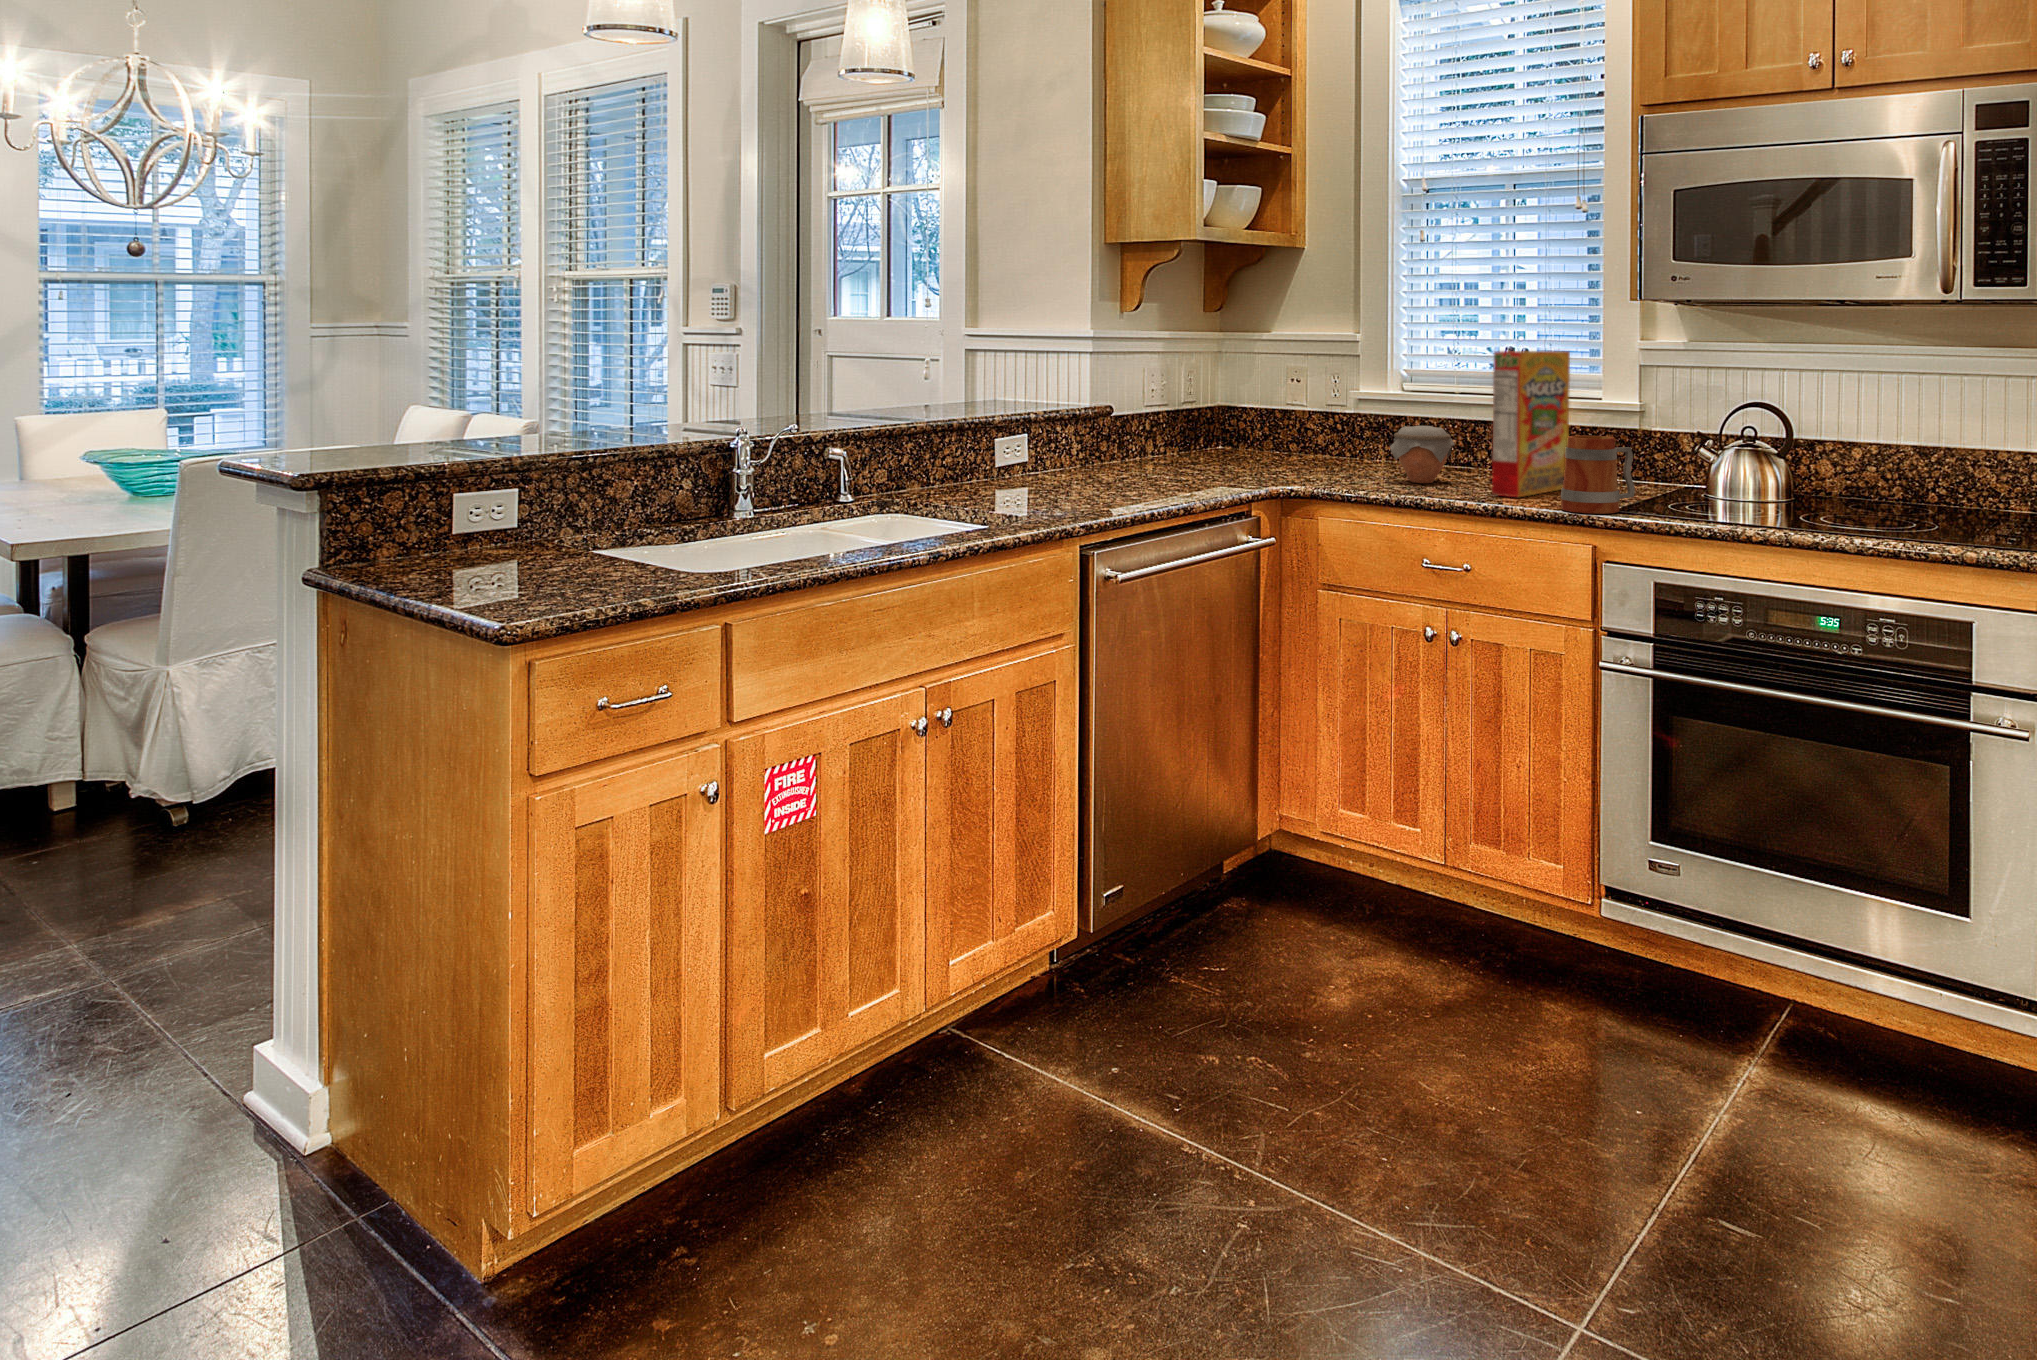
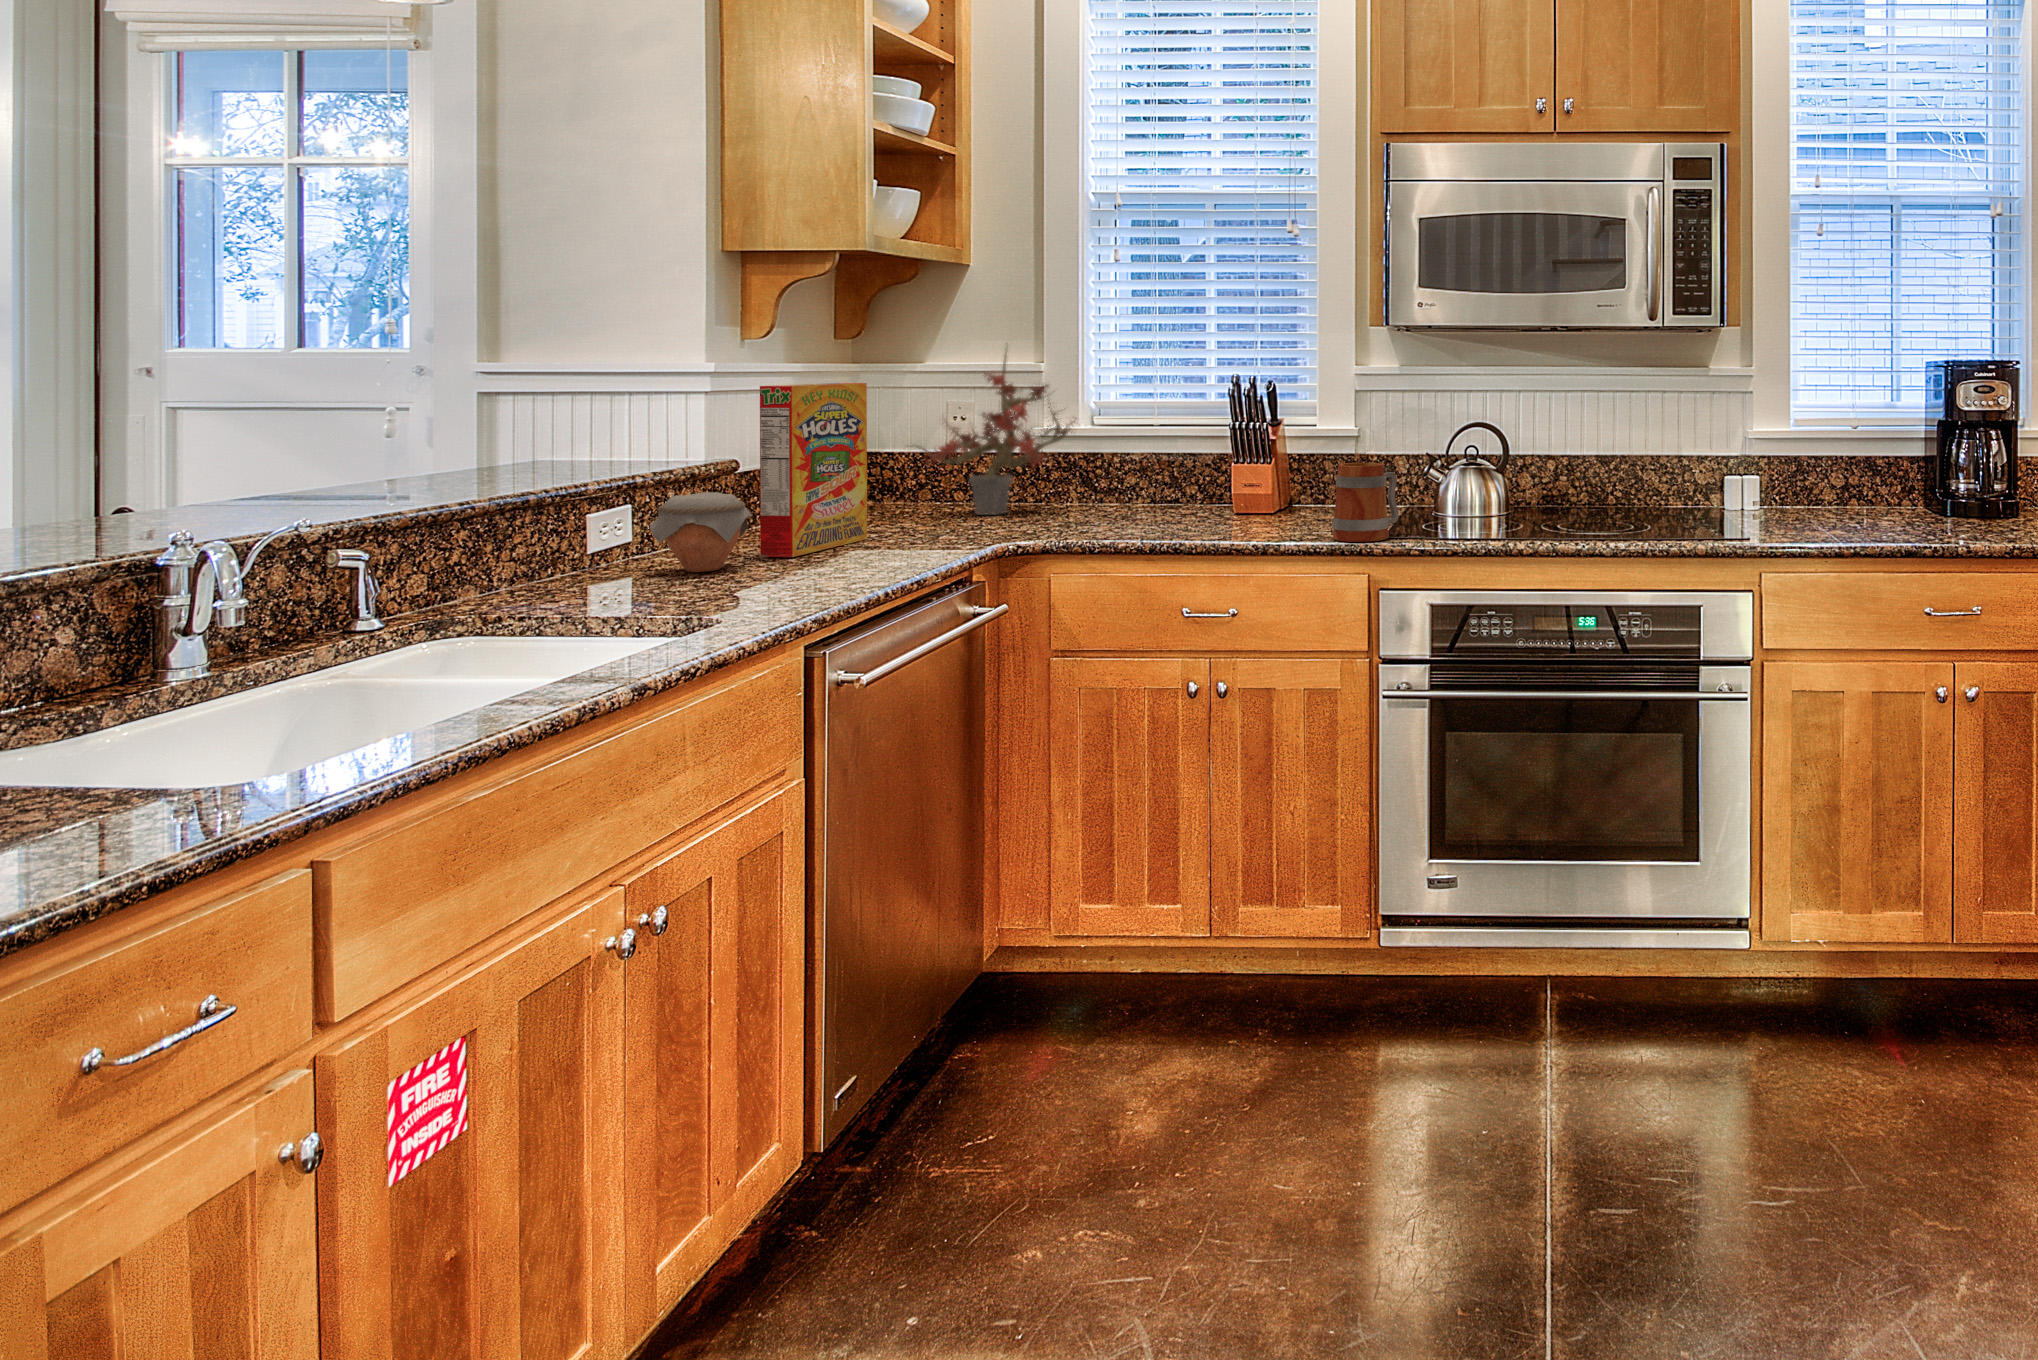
potted plant: none [1233,316,1377,467] -> present [911,343,1077,515]
cereal box: present [1492,351,1570,497] -> present [760,383,867,557]
jar: present [1390,426,1455,483] -> present [650,492,752,572]

